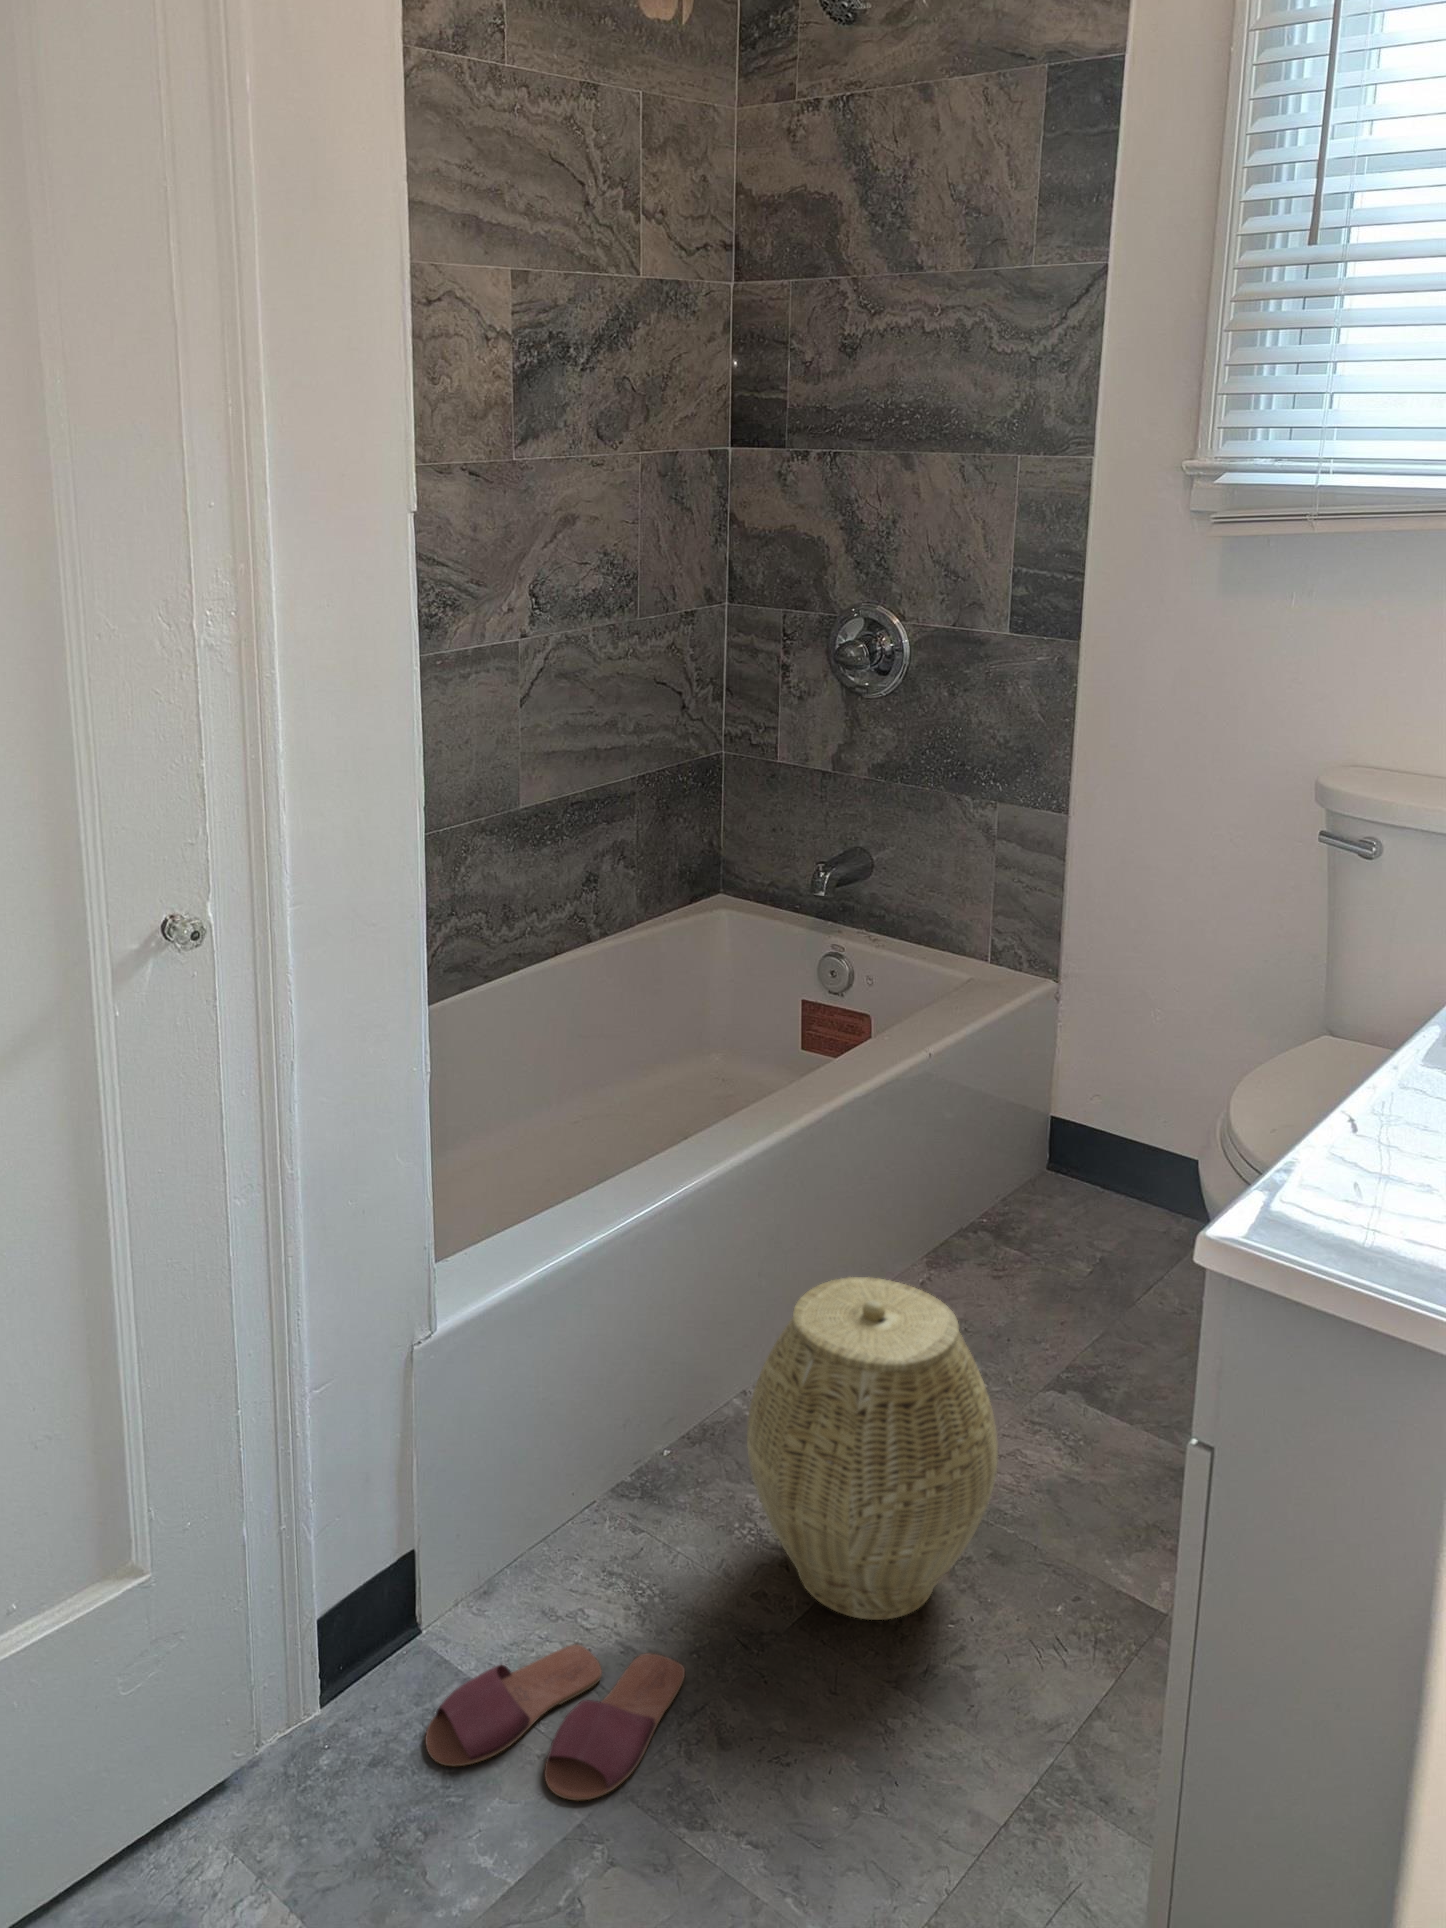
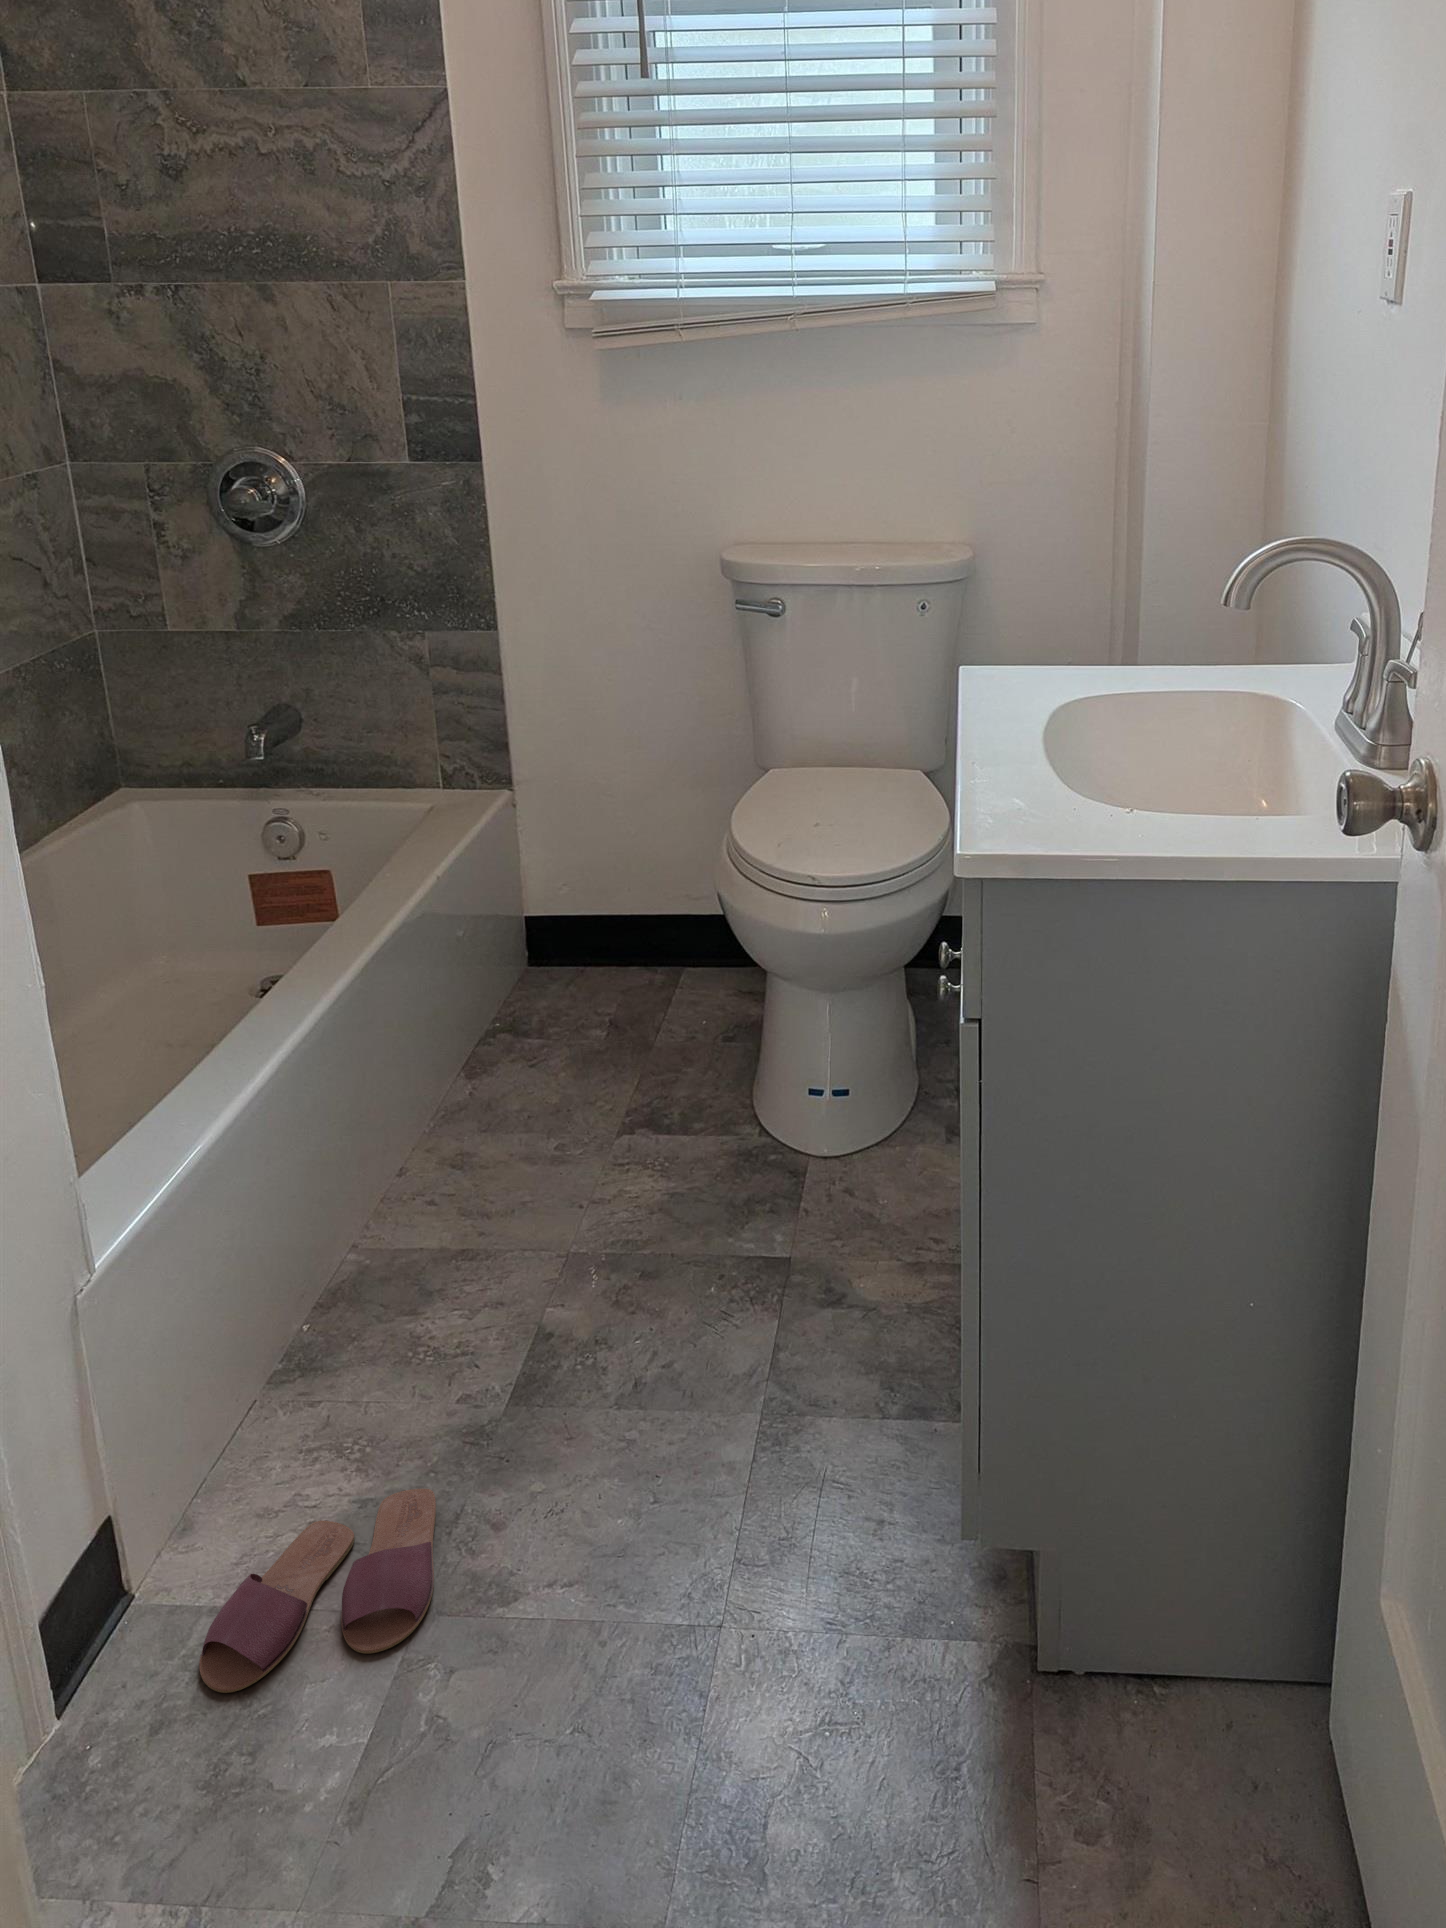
woven basket: present [747,1277,998,1620] -> none [414,1069,654,1383]

